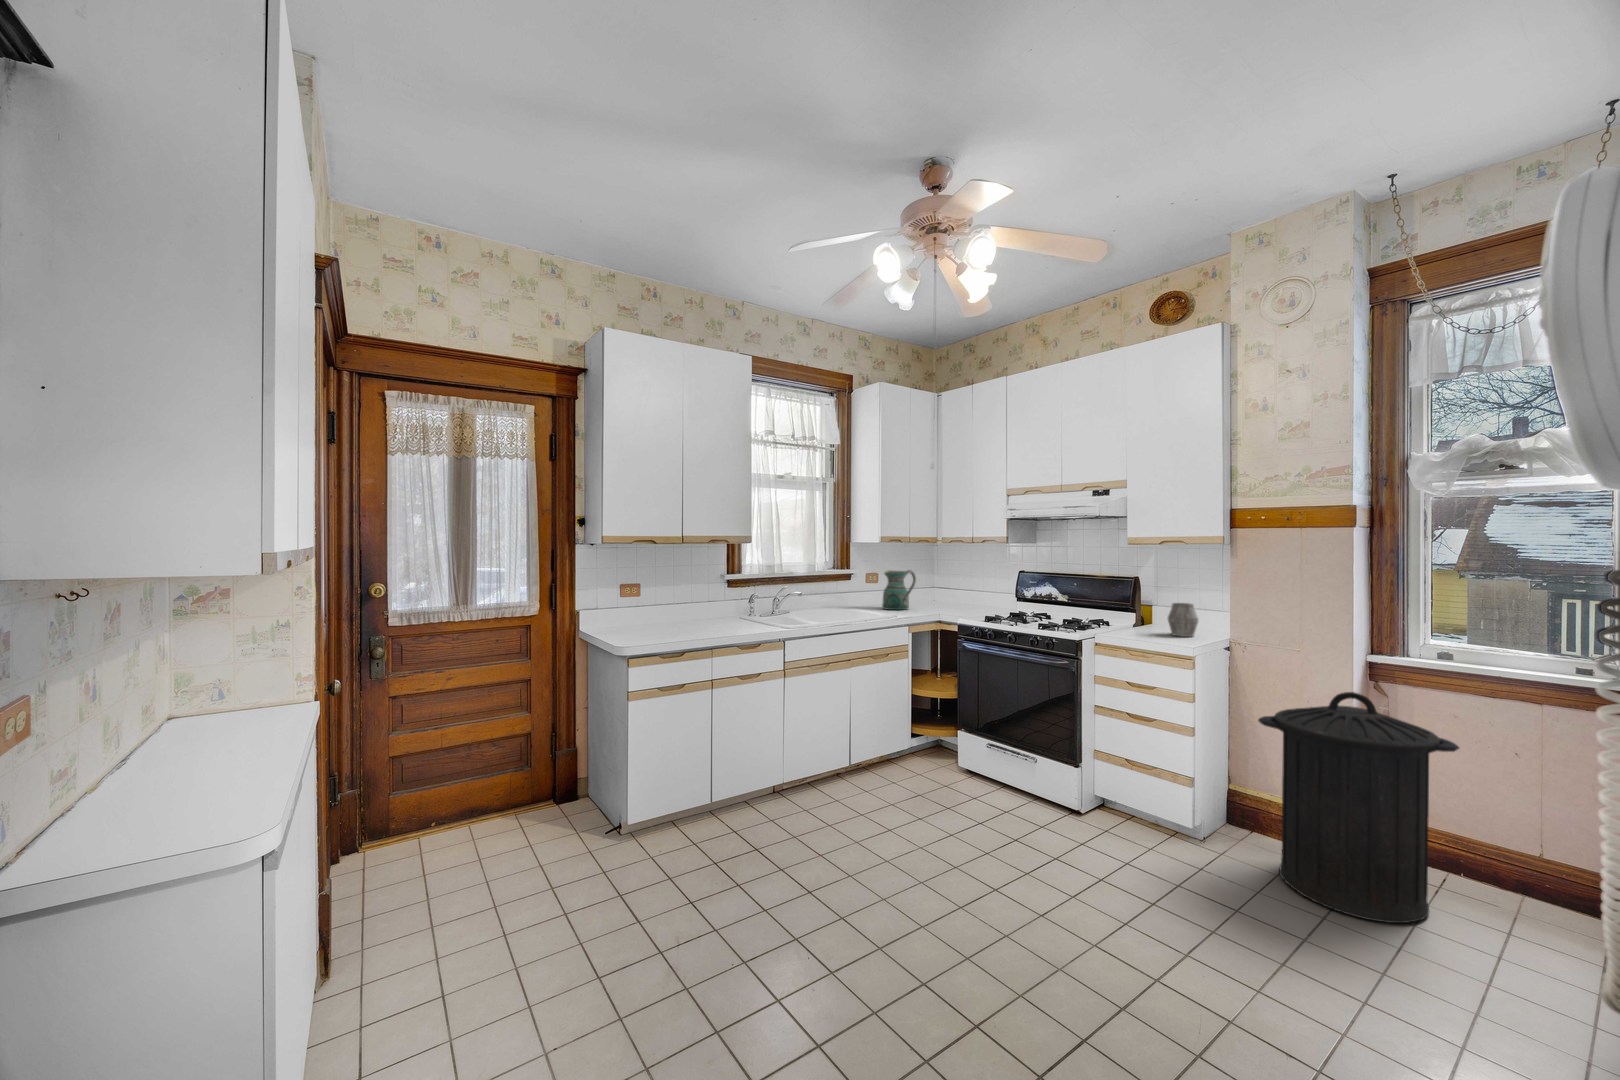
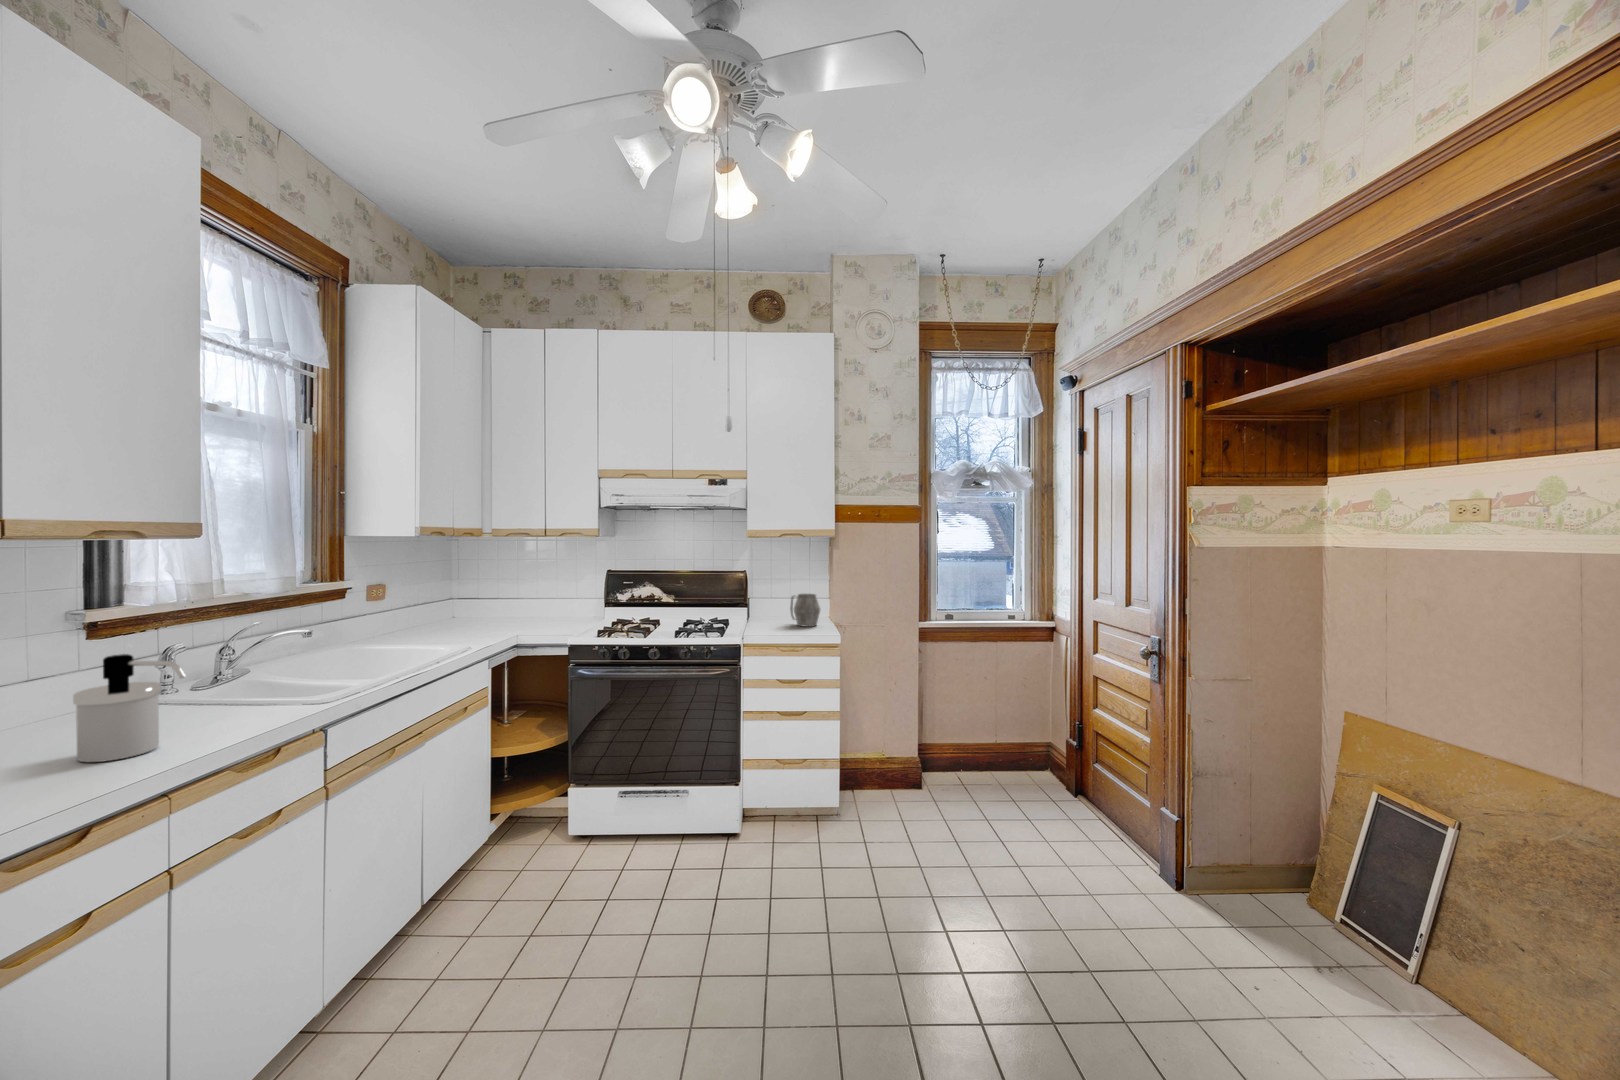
ceramic pitcher: present [882,570,916,610] -> none [408,577,458,639]
soap dispenser: none [693,592,720,634] -> present [73,654,186,762]
trash can: present [1258,692,1459,923] -> none [900,655,1014,837]

